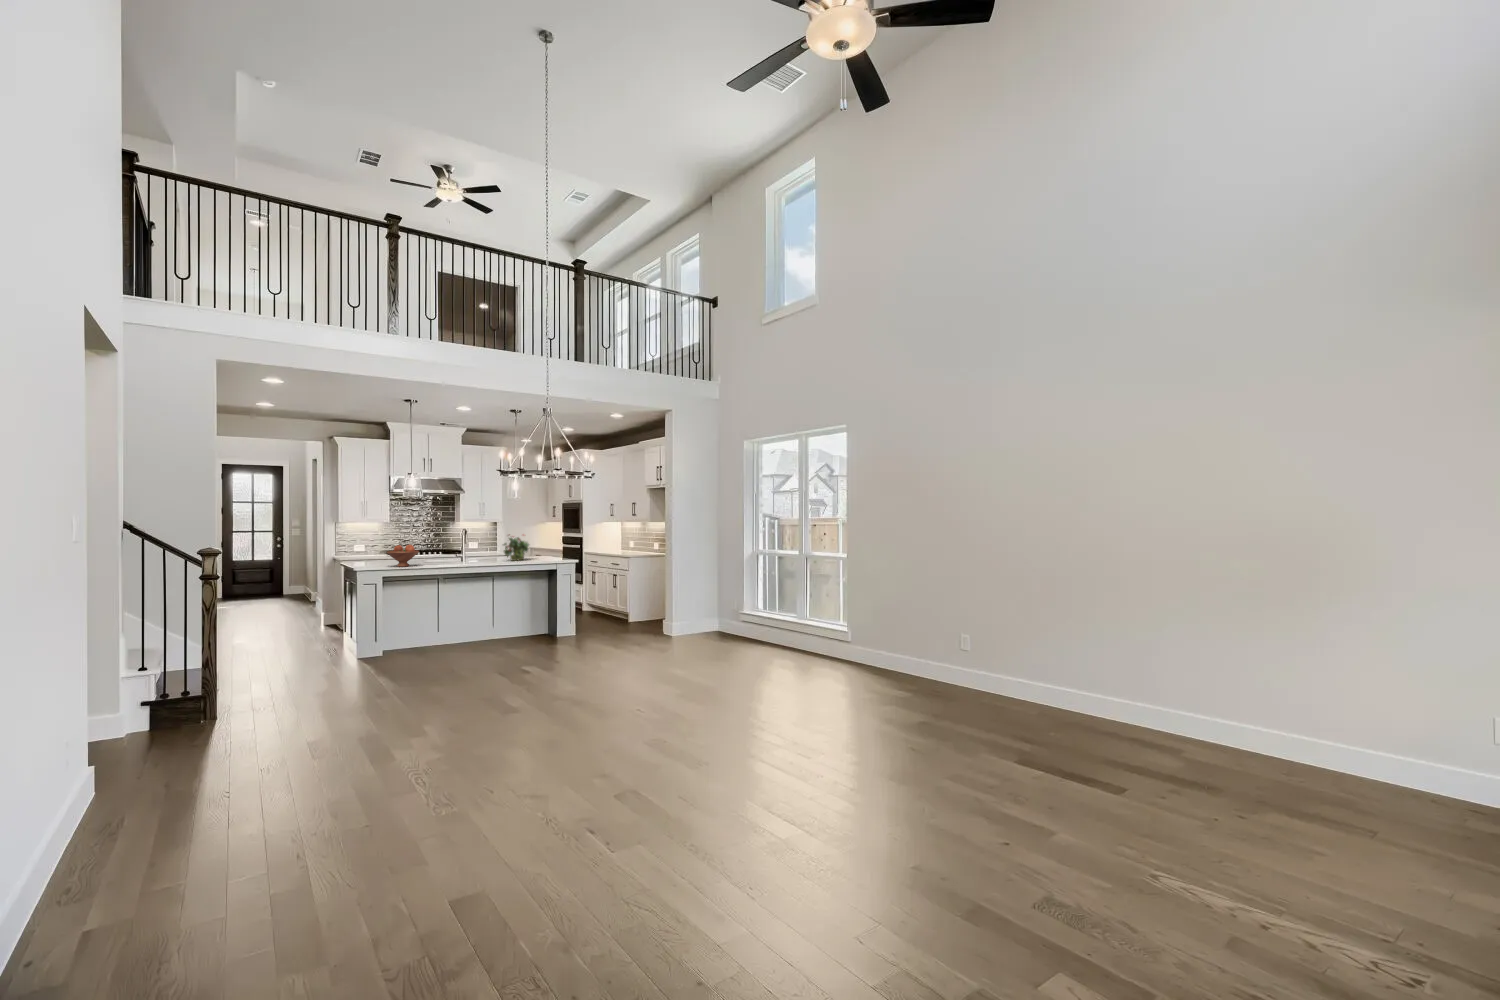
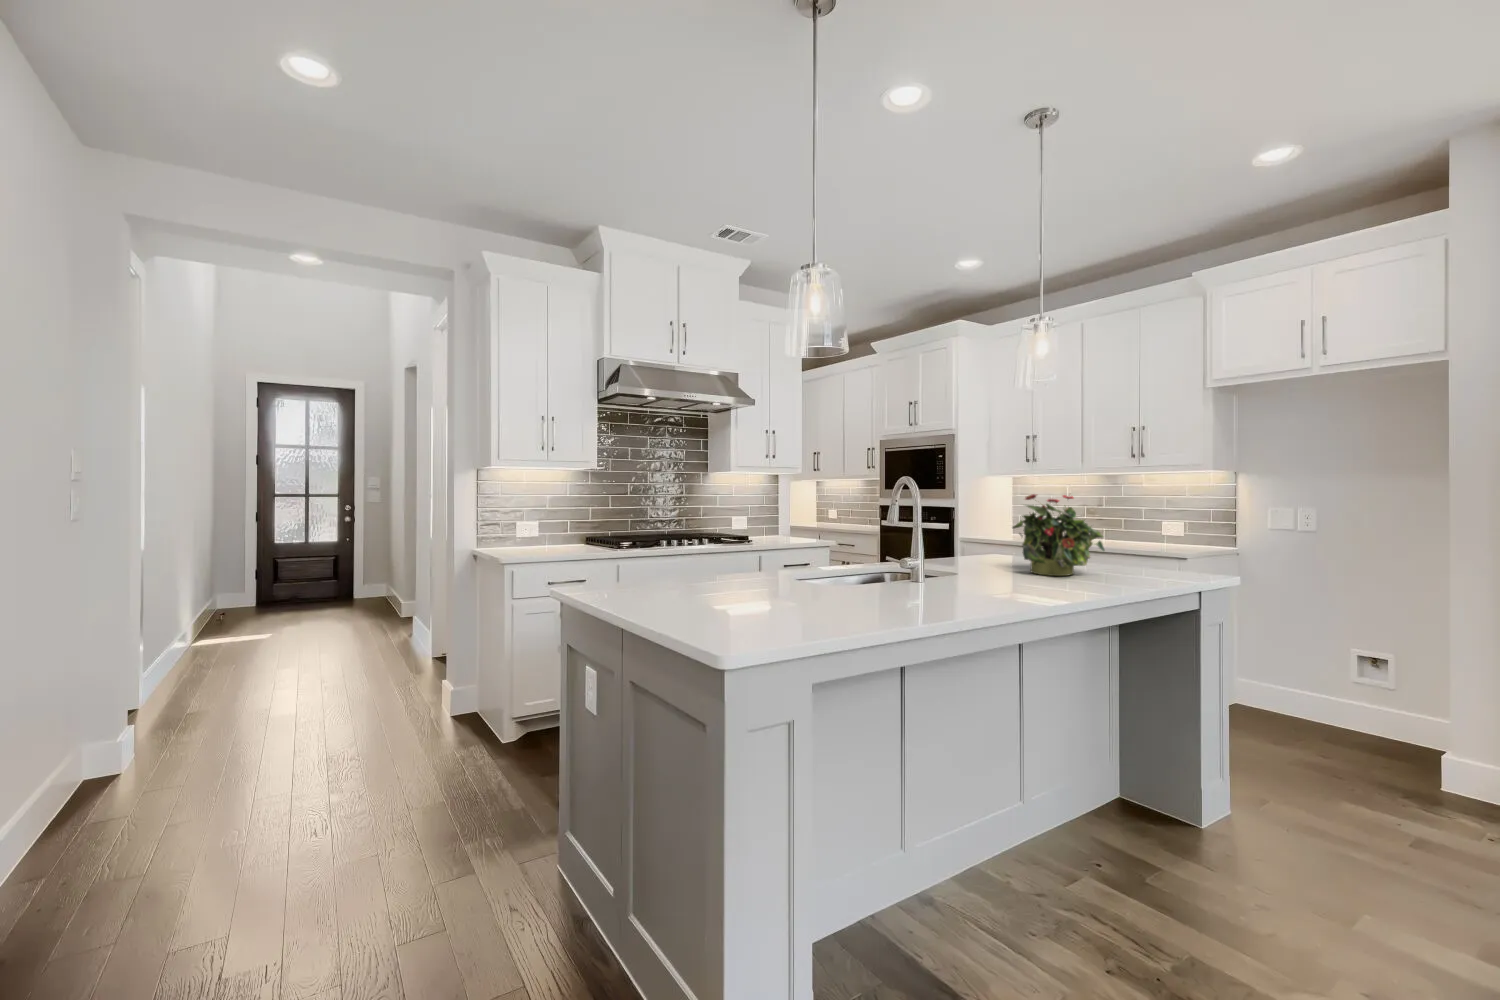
fruit bowl: present [387,545,419,567] -> none [769,523,884,612]

